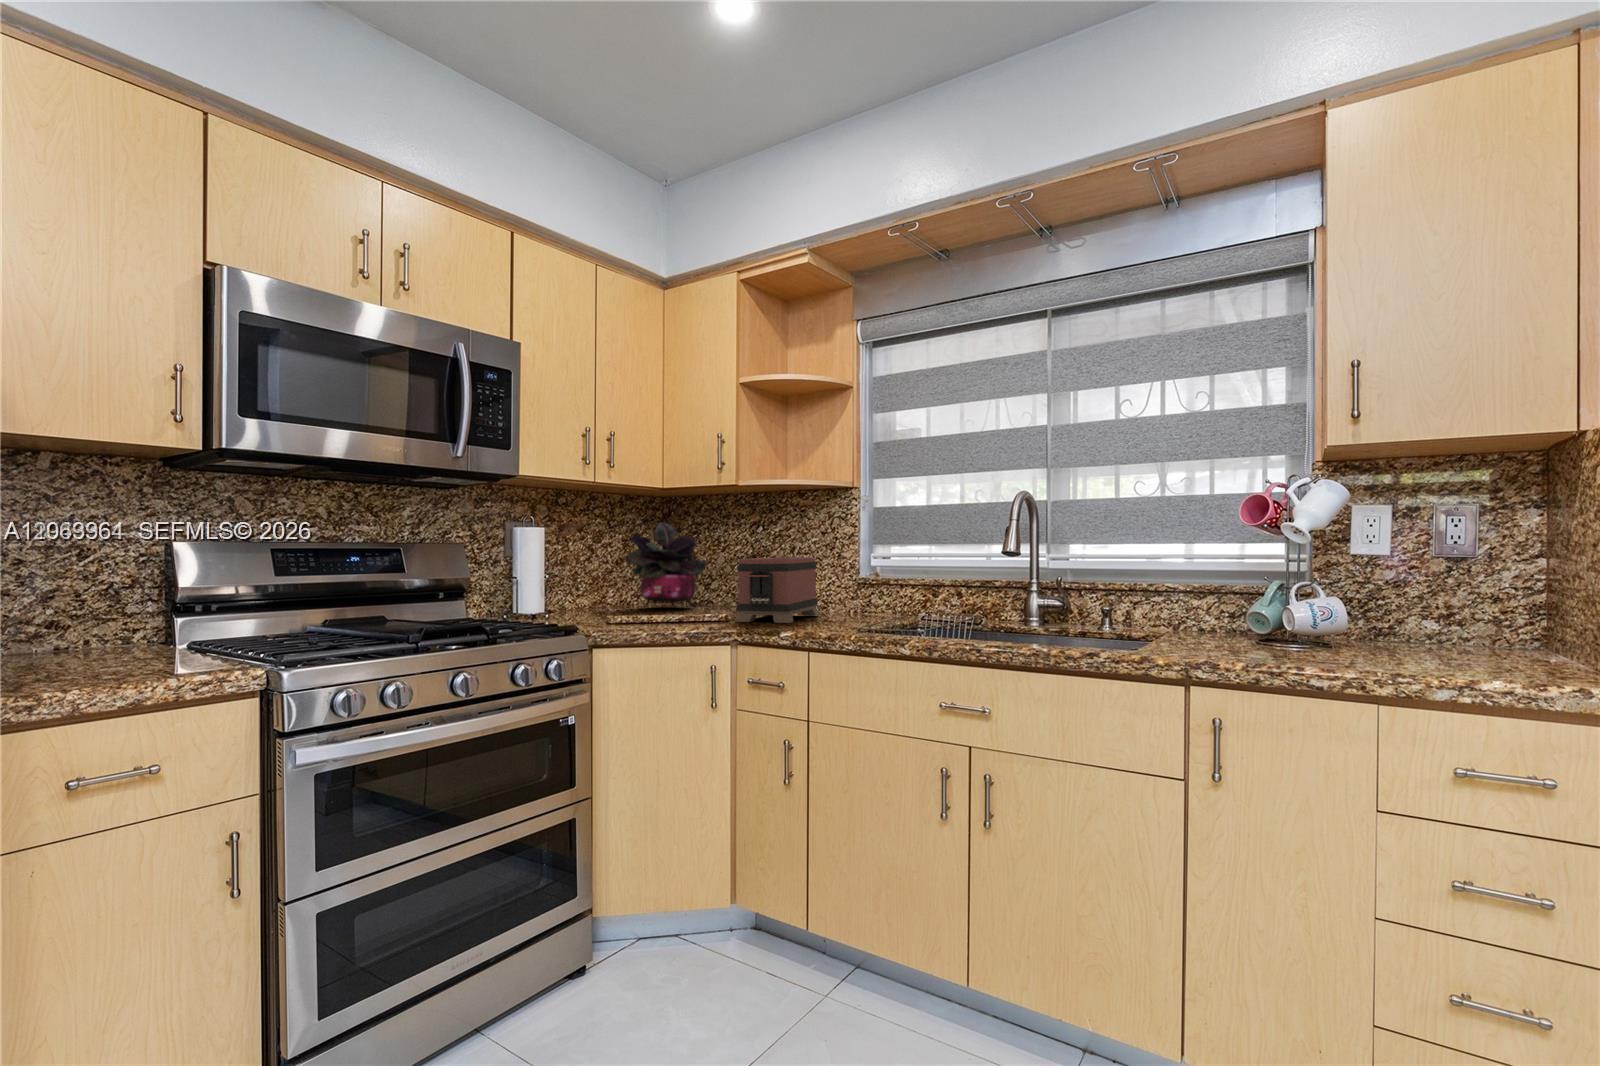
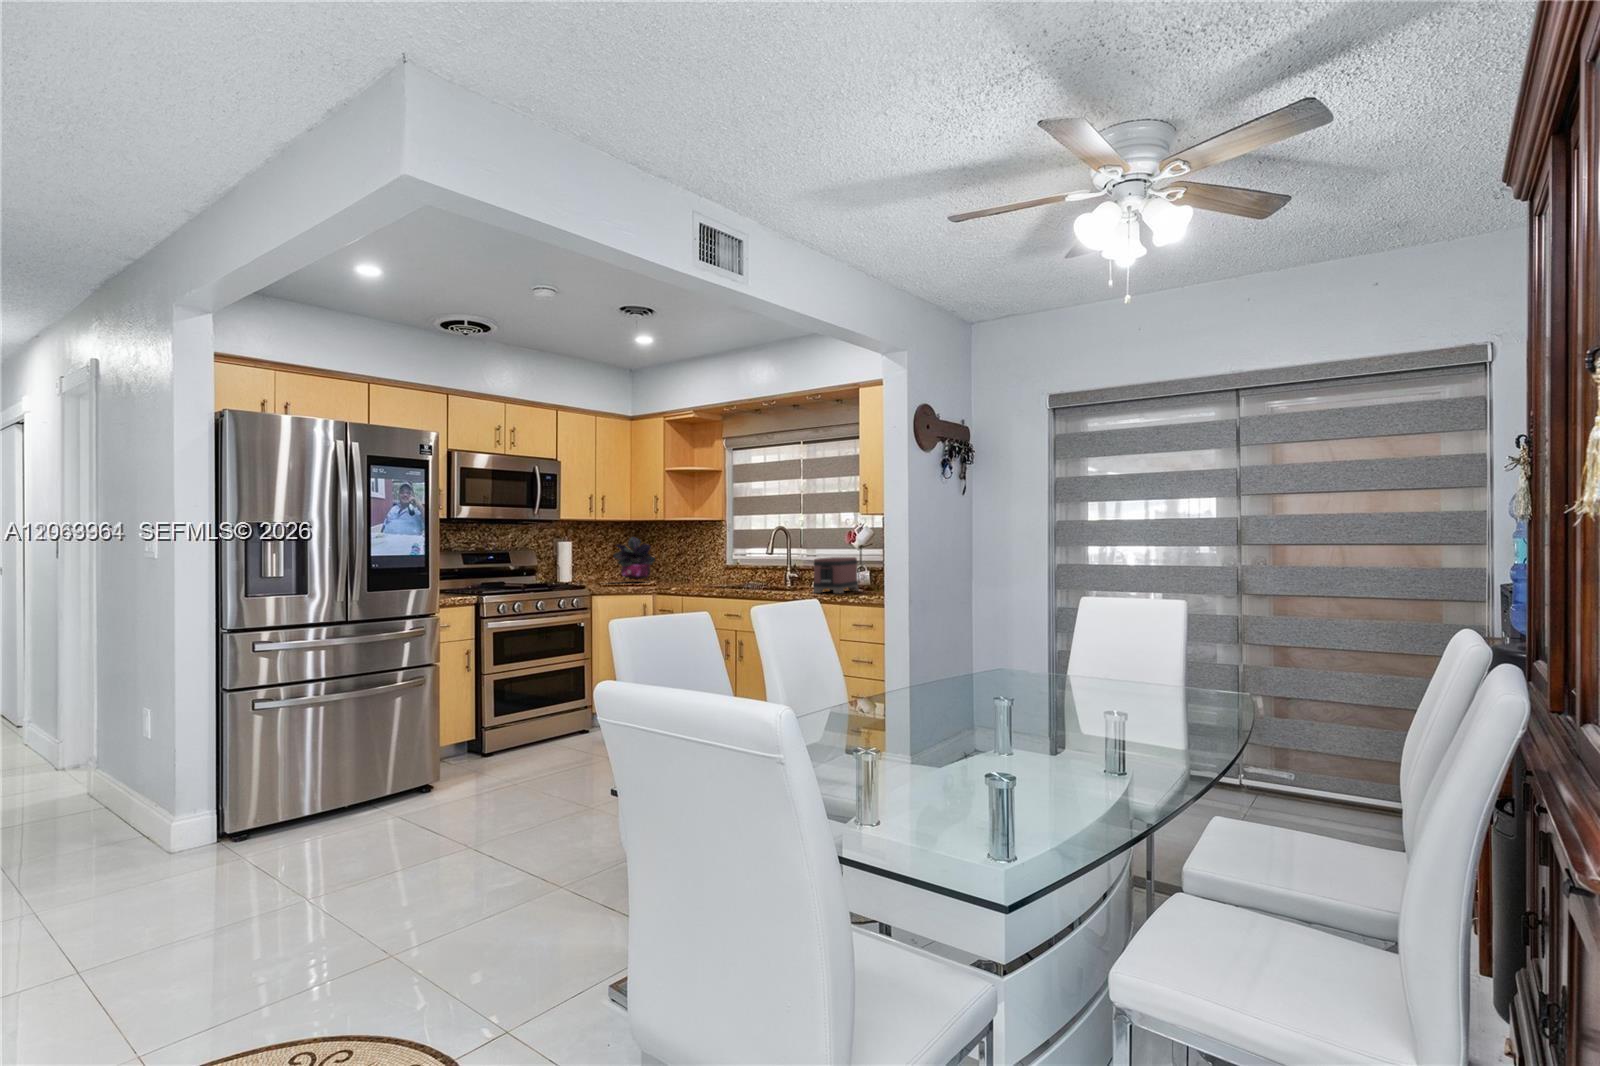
toaster: present [735,557,819,623] -> present [813,557,859,593]

